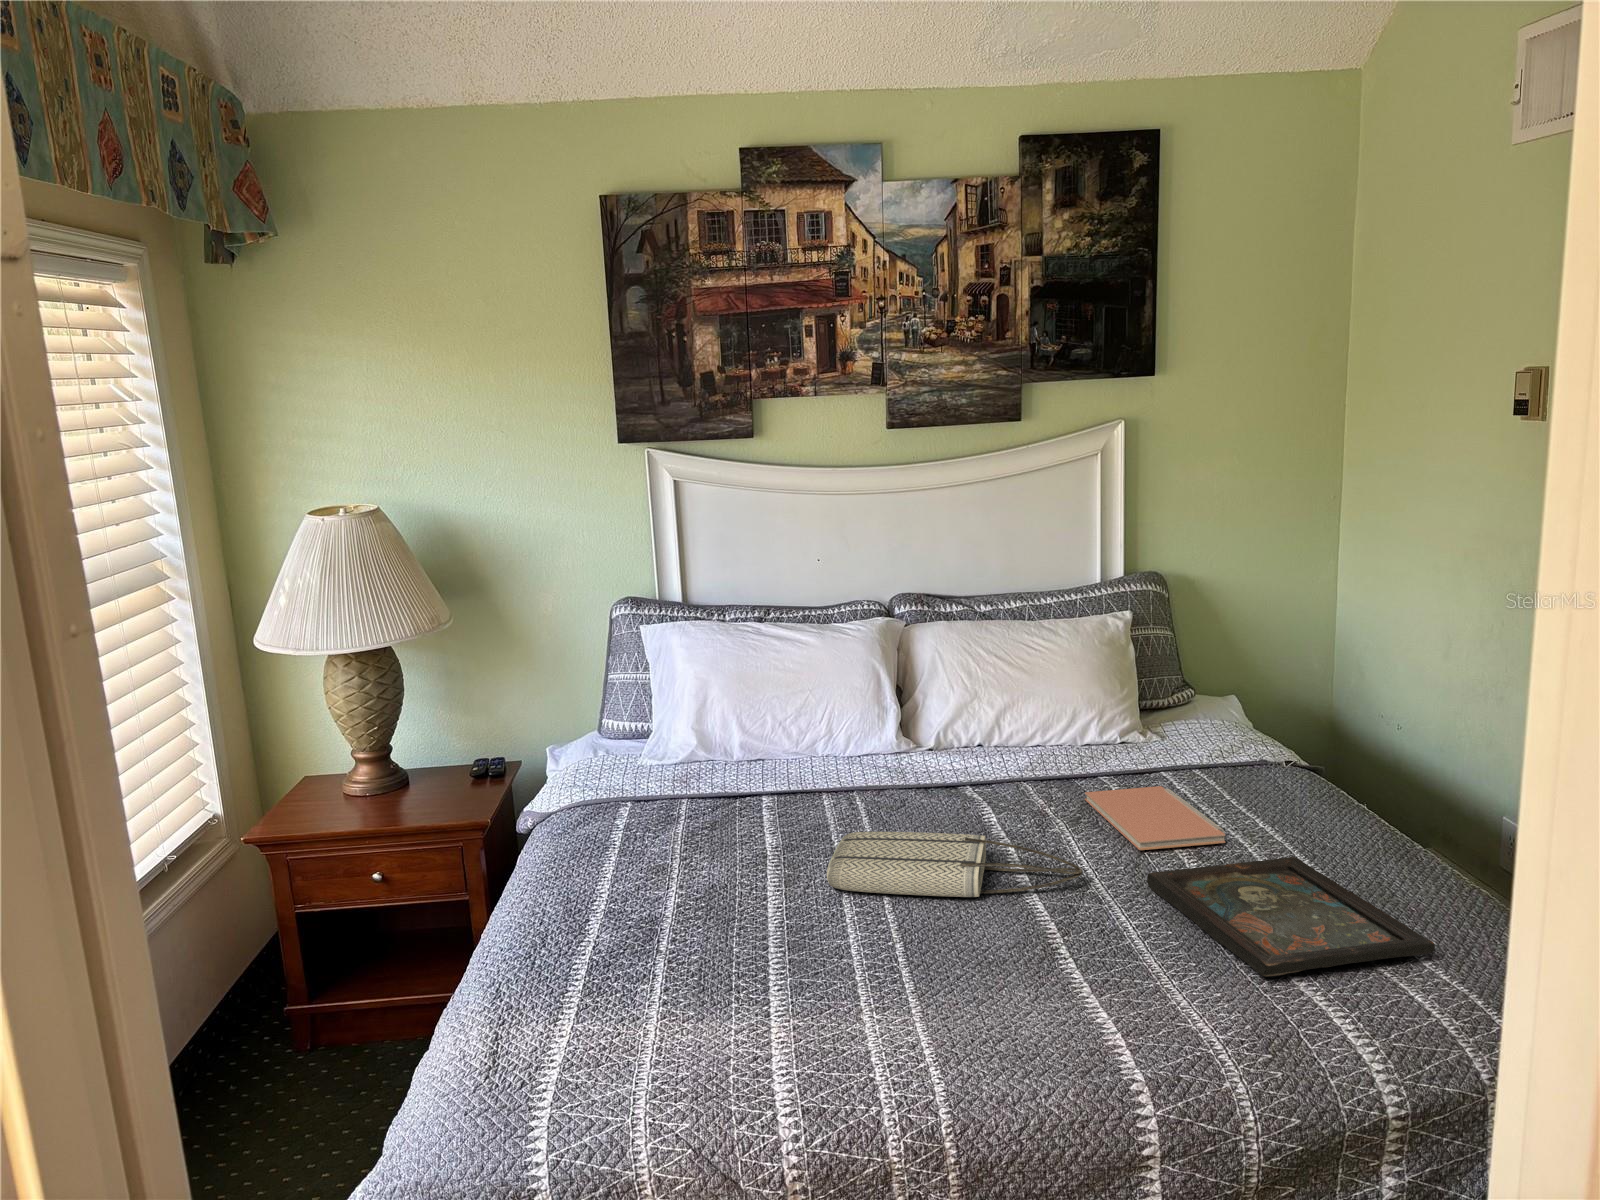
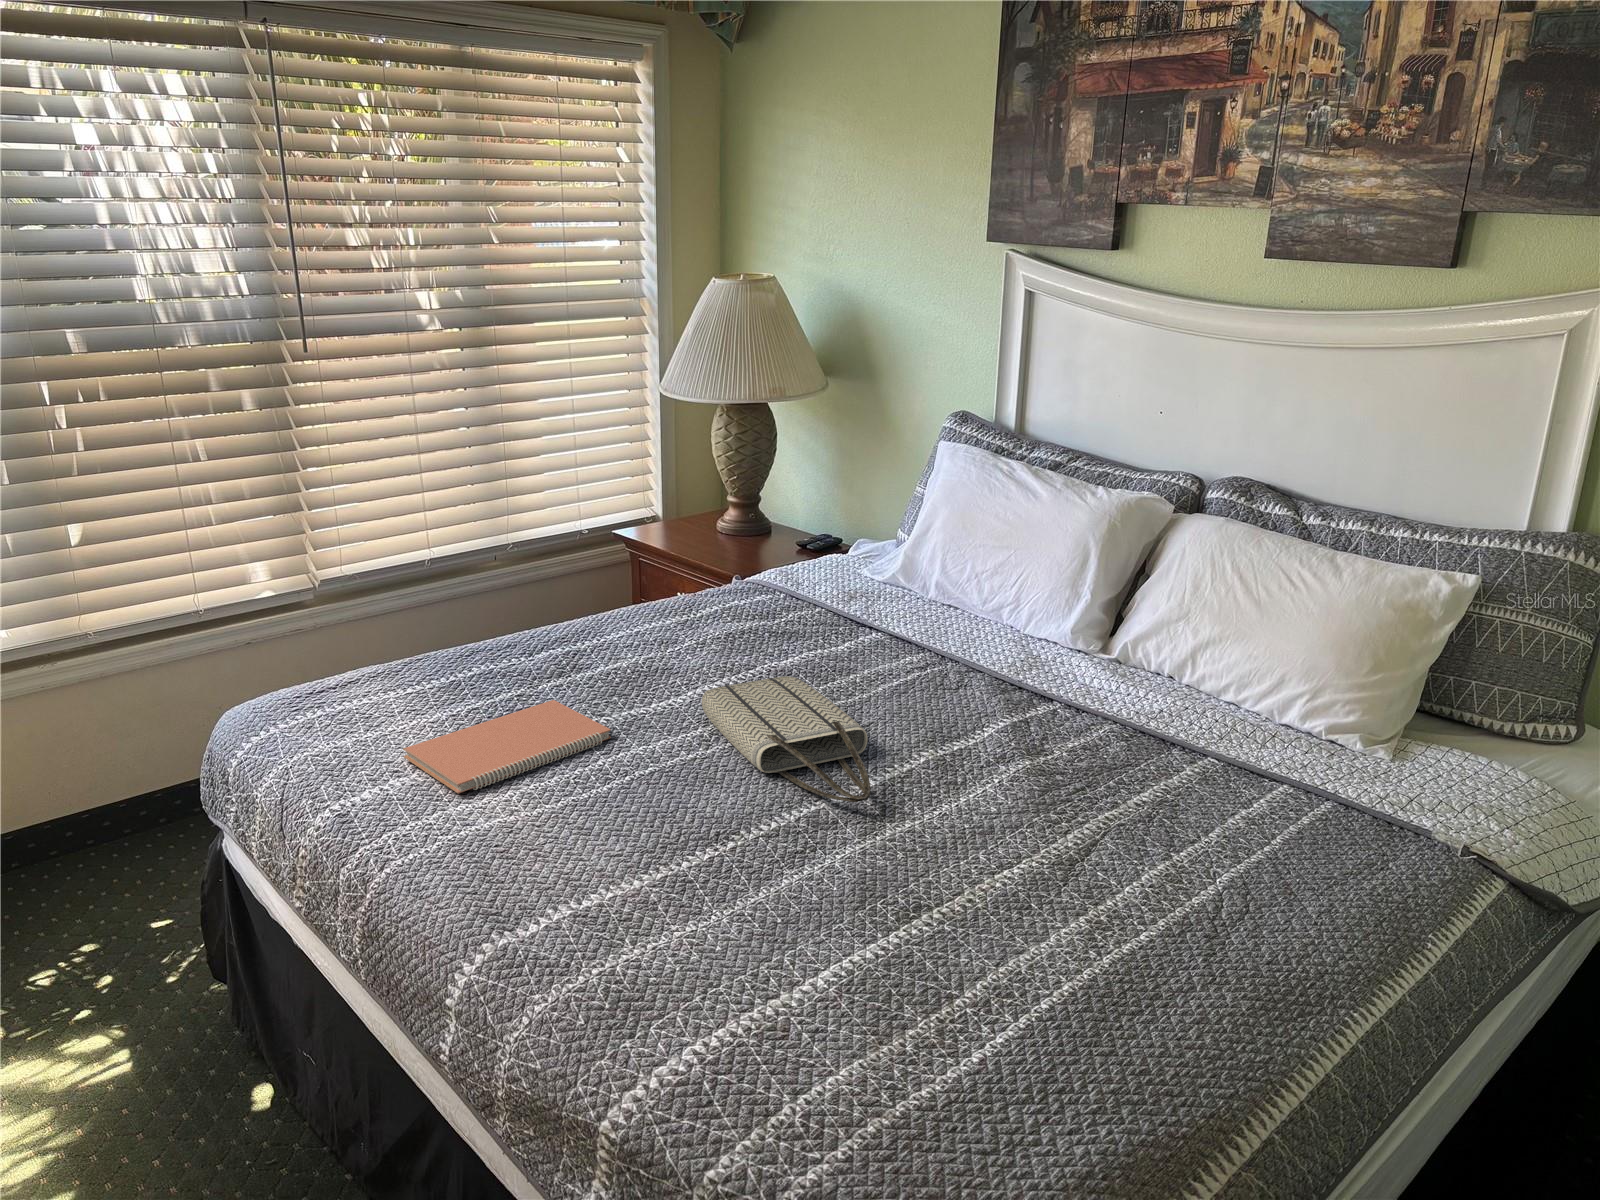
notebook: present [1085,786,1225,850] -> present [403,700,611,793]
tray: present [1147,857,1435,976] -> none [741,836,1086,1063]

